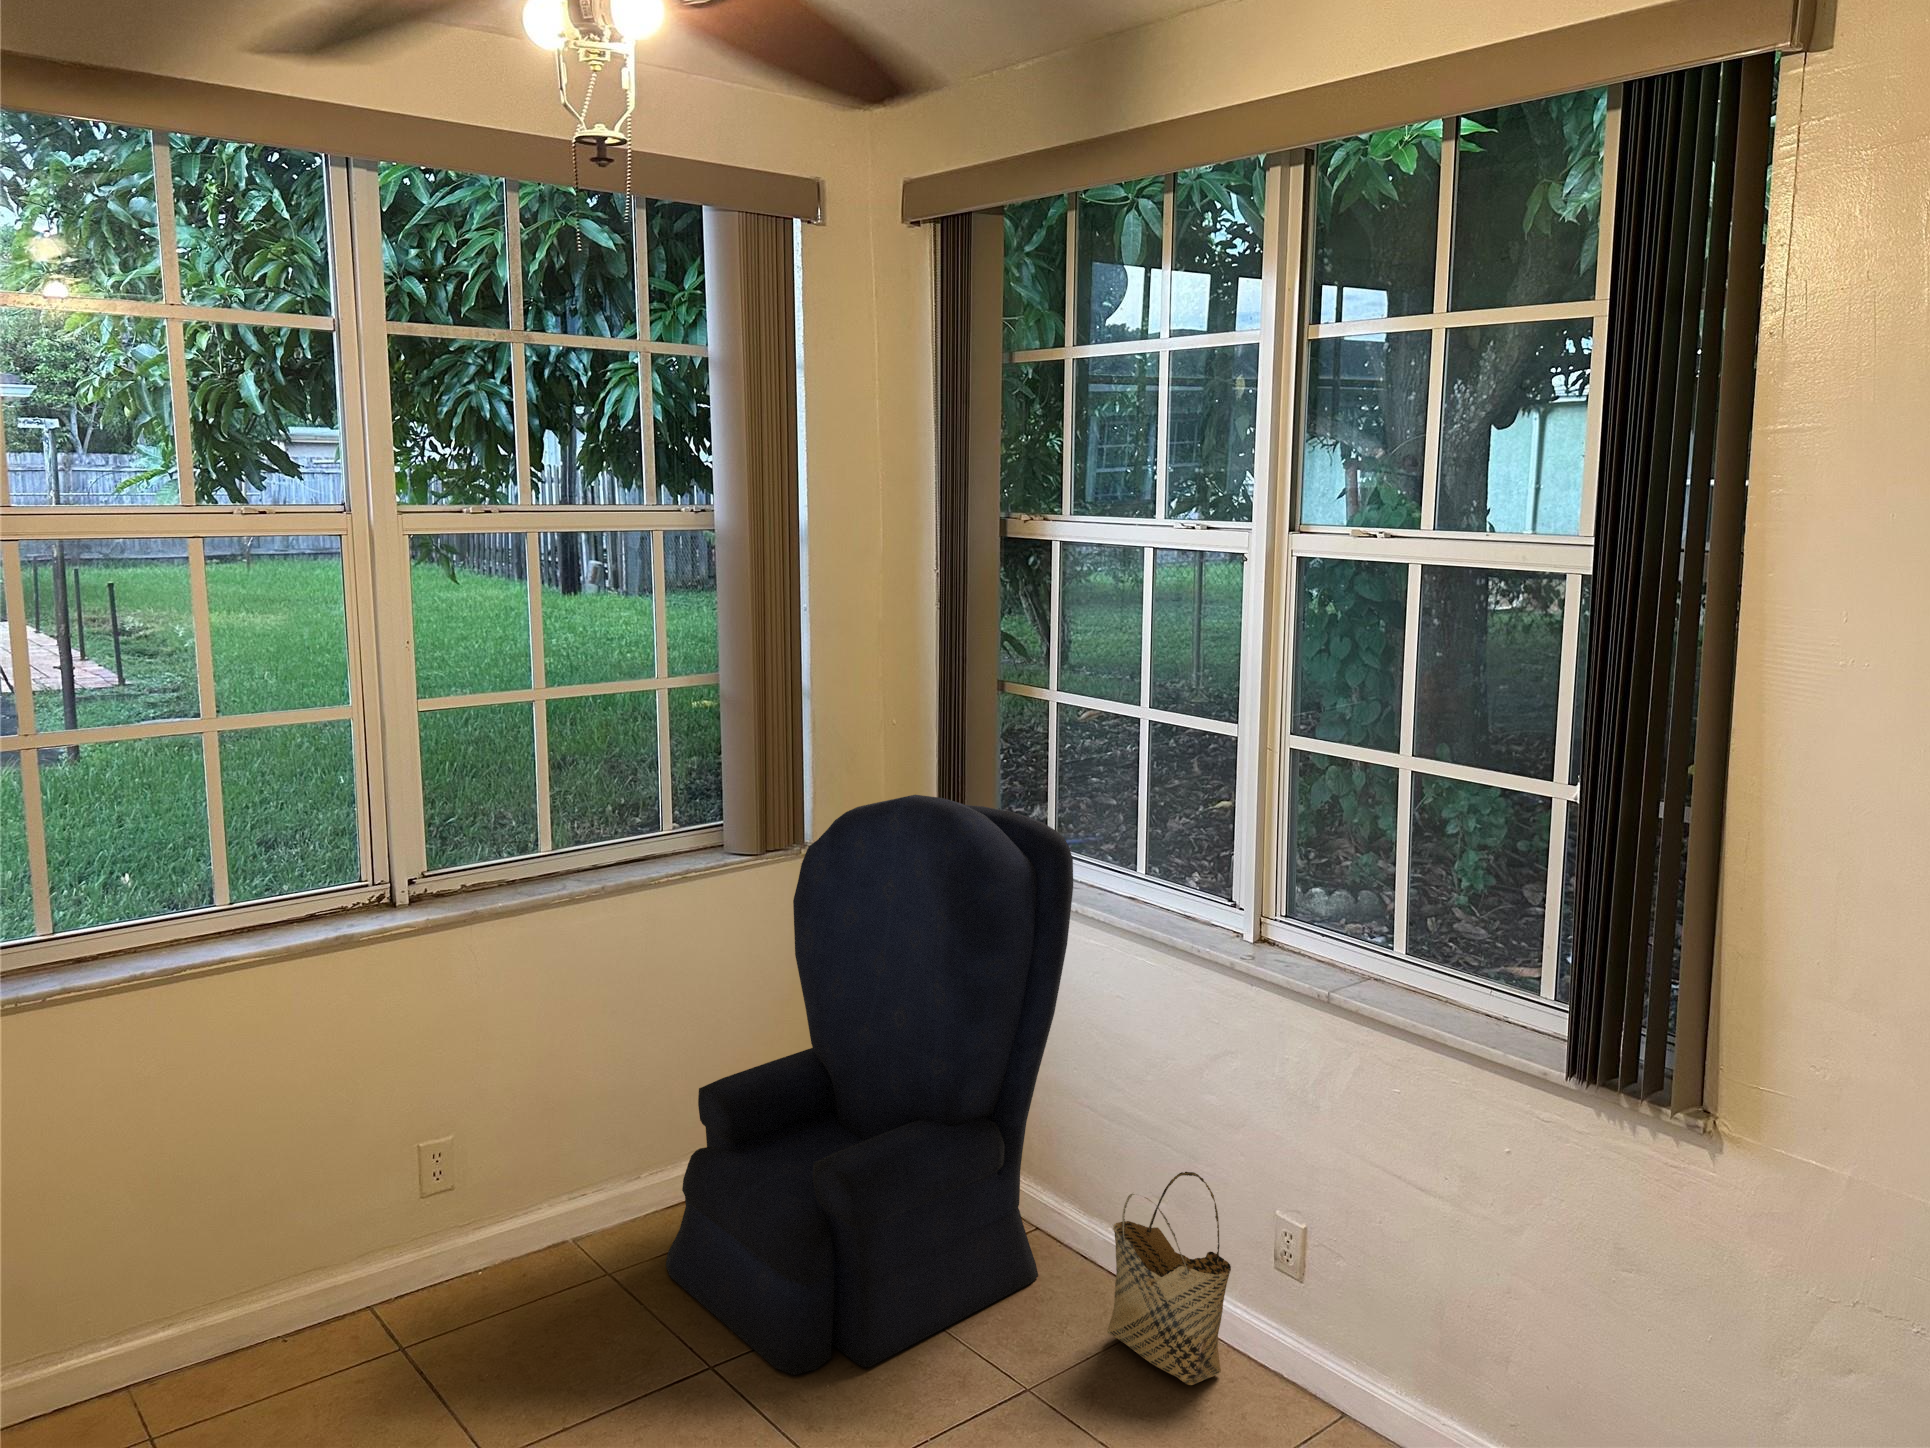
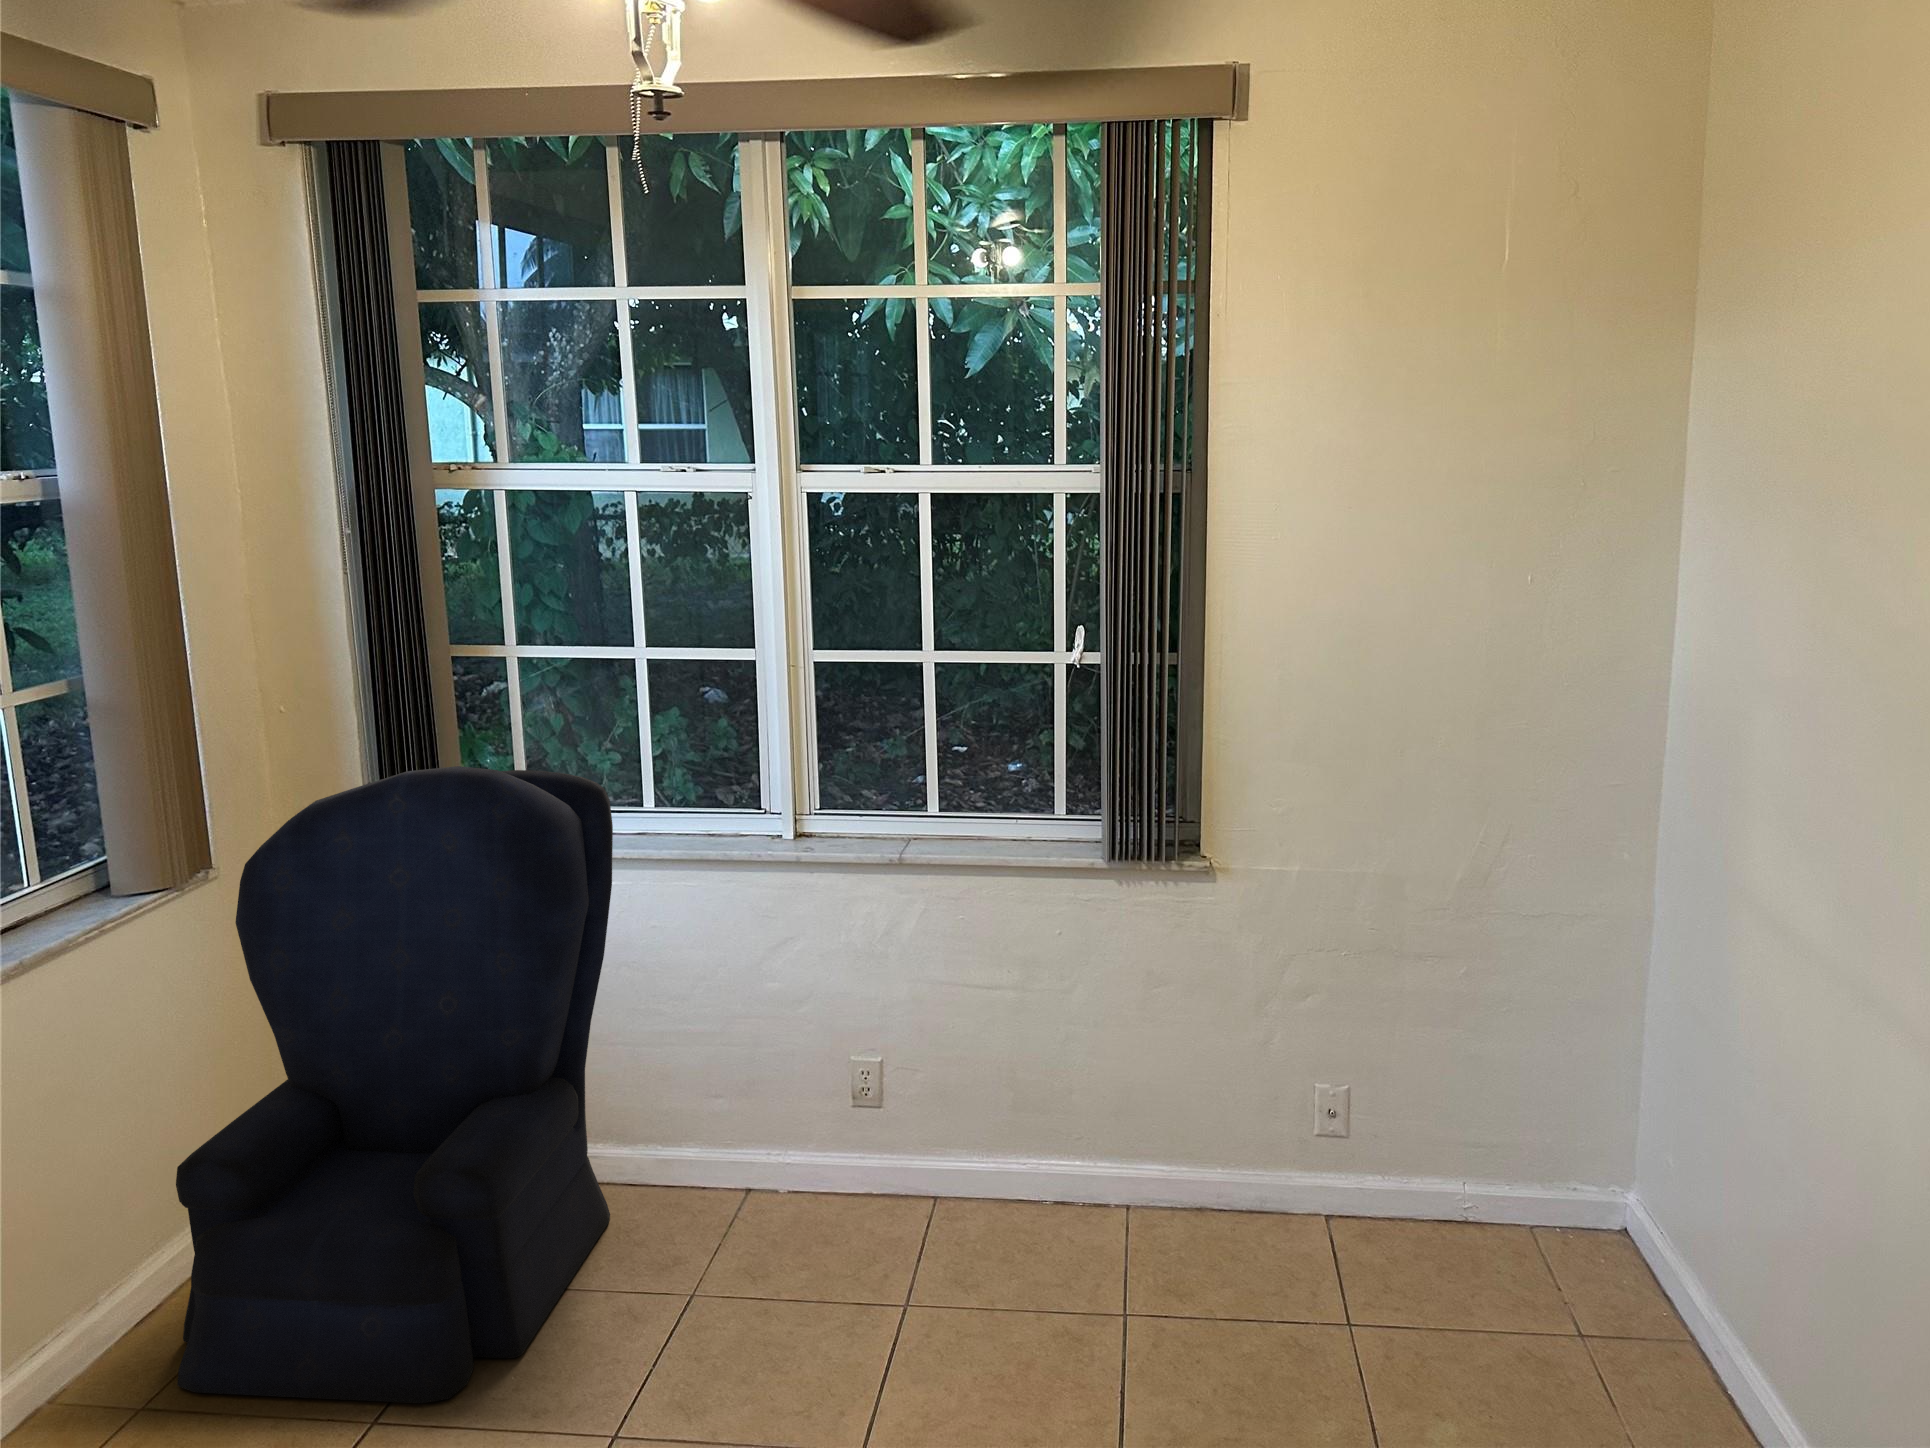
woven basket: present [1107,1172,1231,1385] -> none [709,1052,833,1230]

